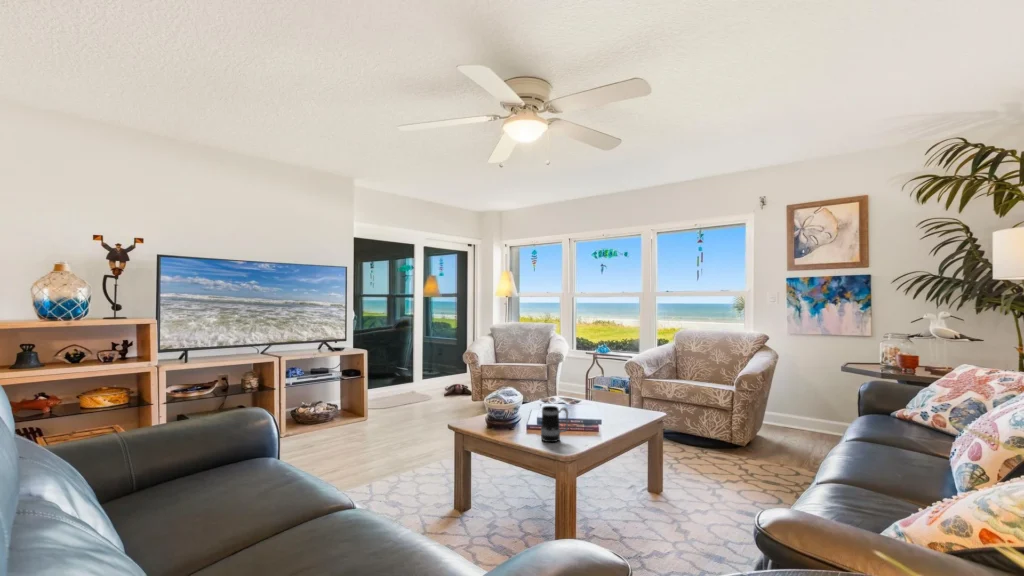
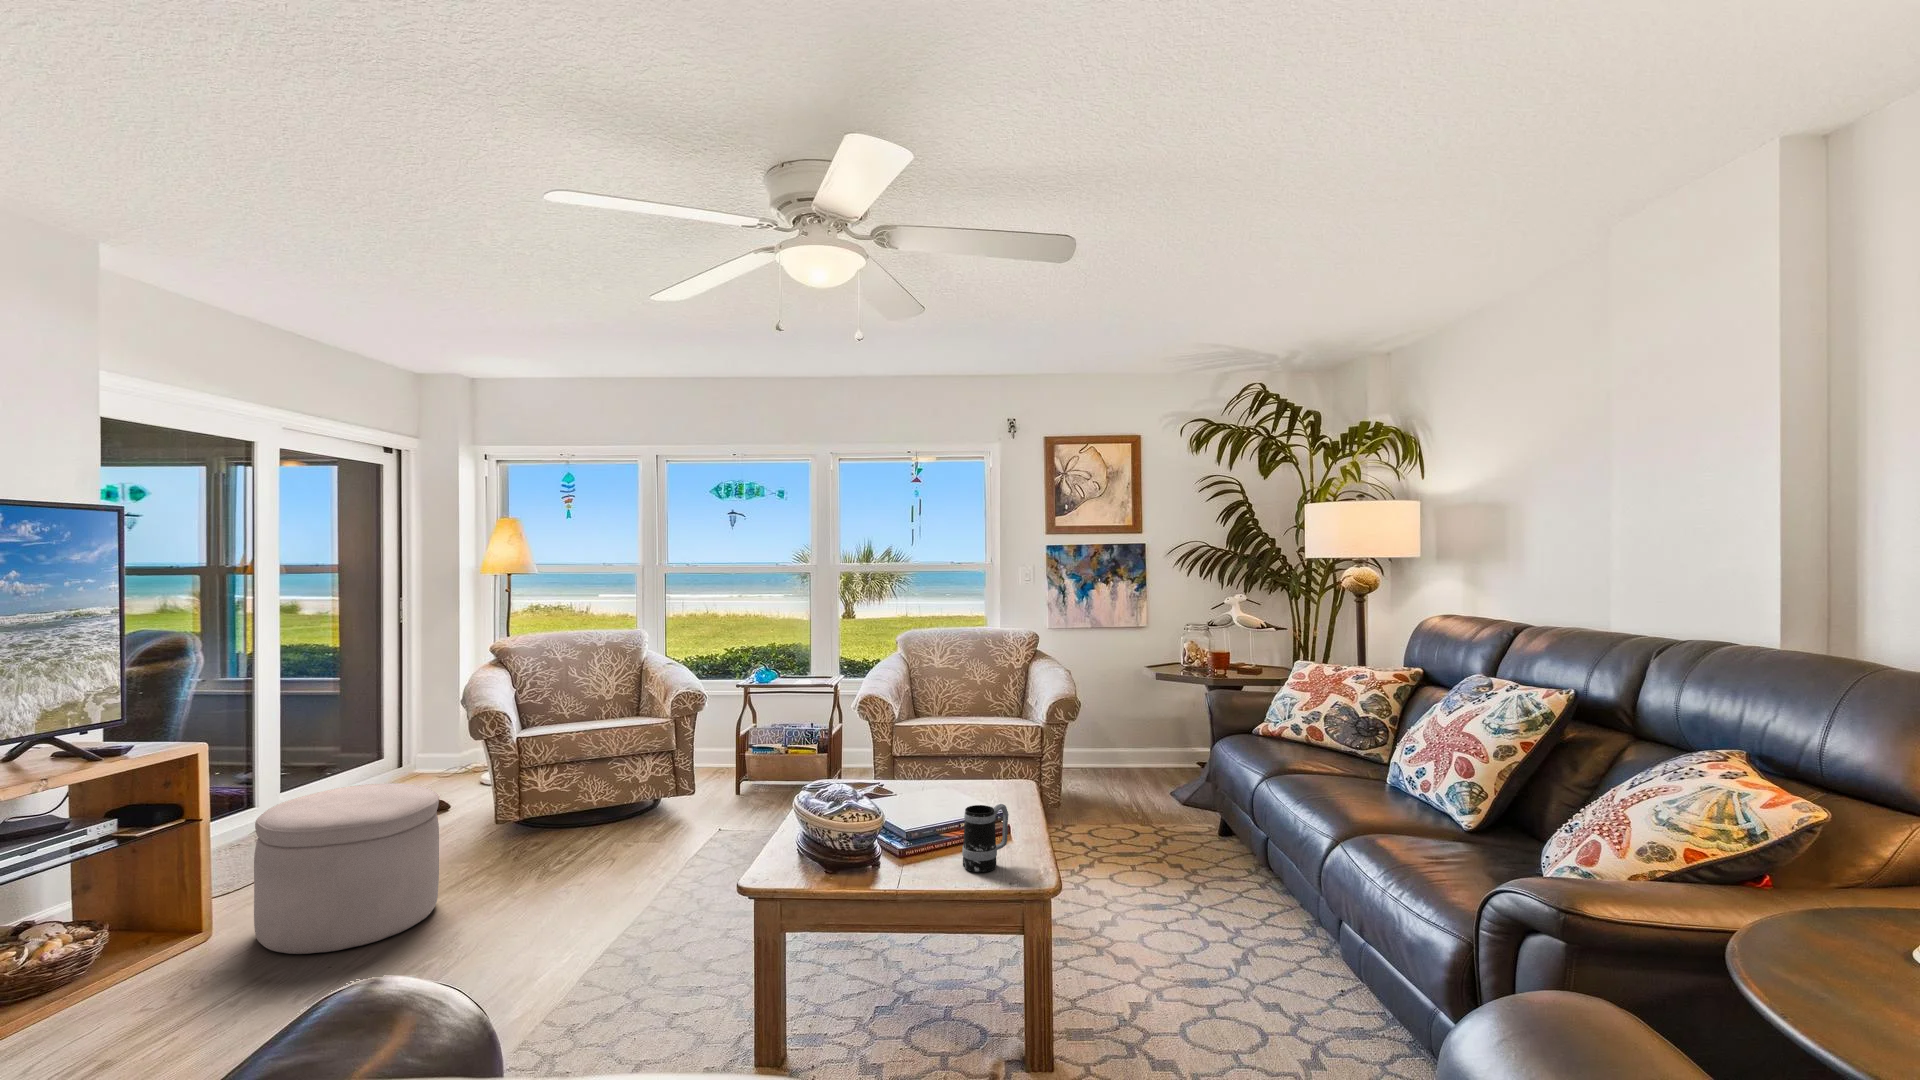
ottoman: none [372,373,431,431] -> present [254,783,439,954]

